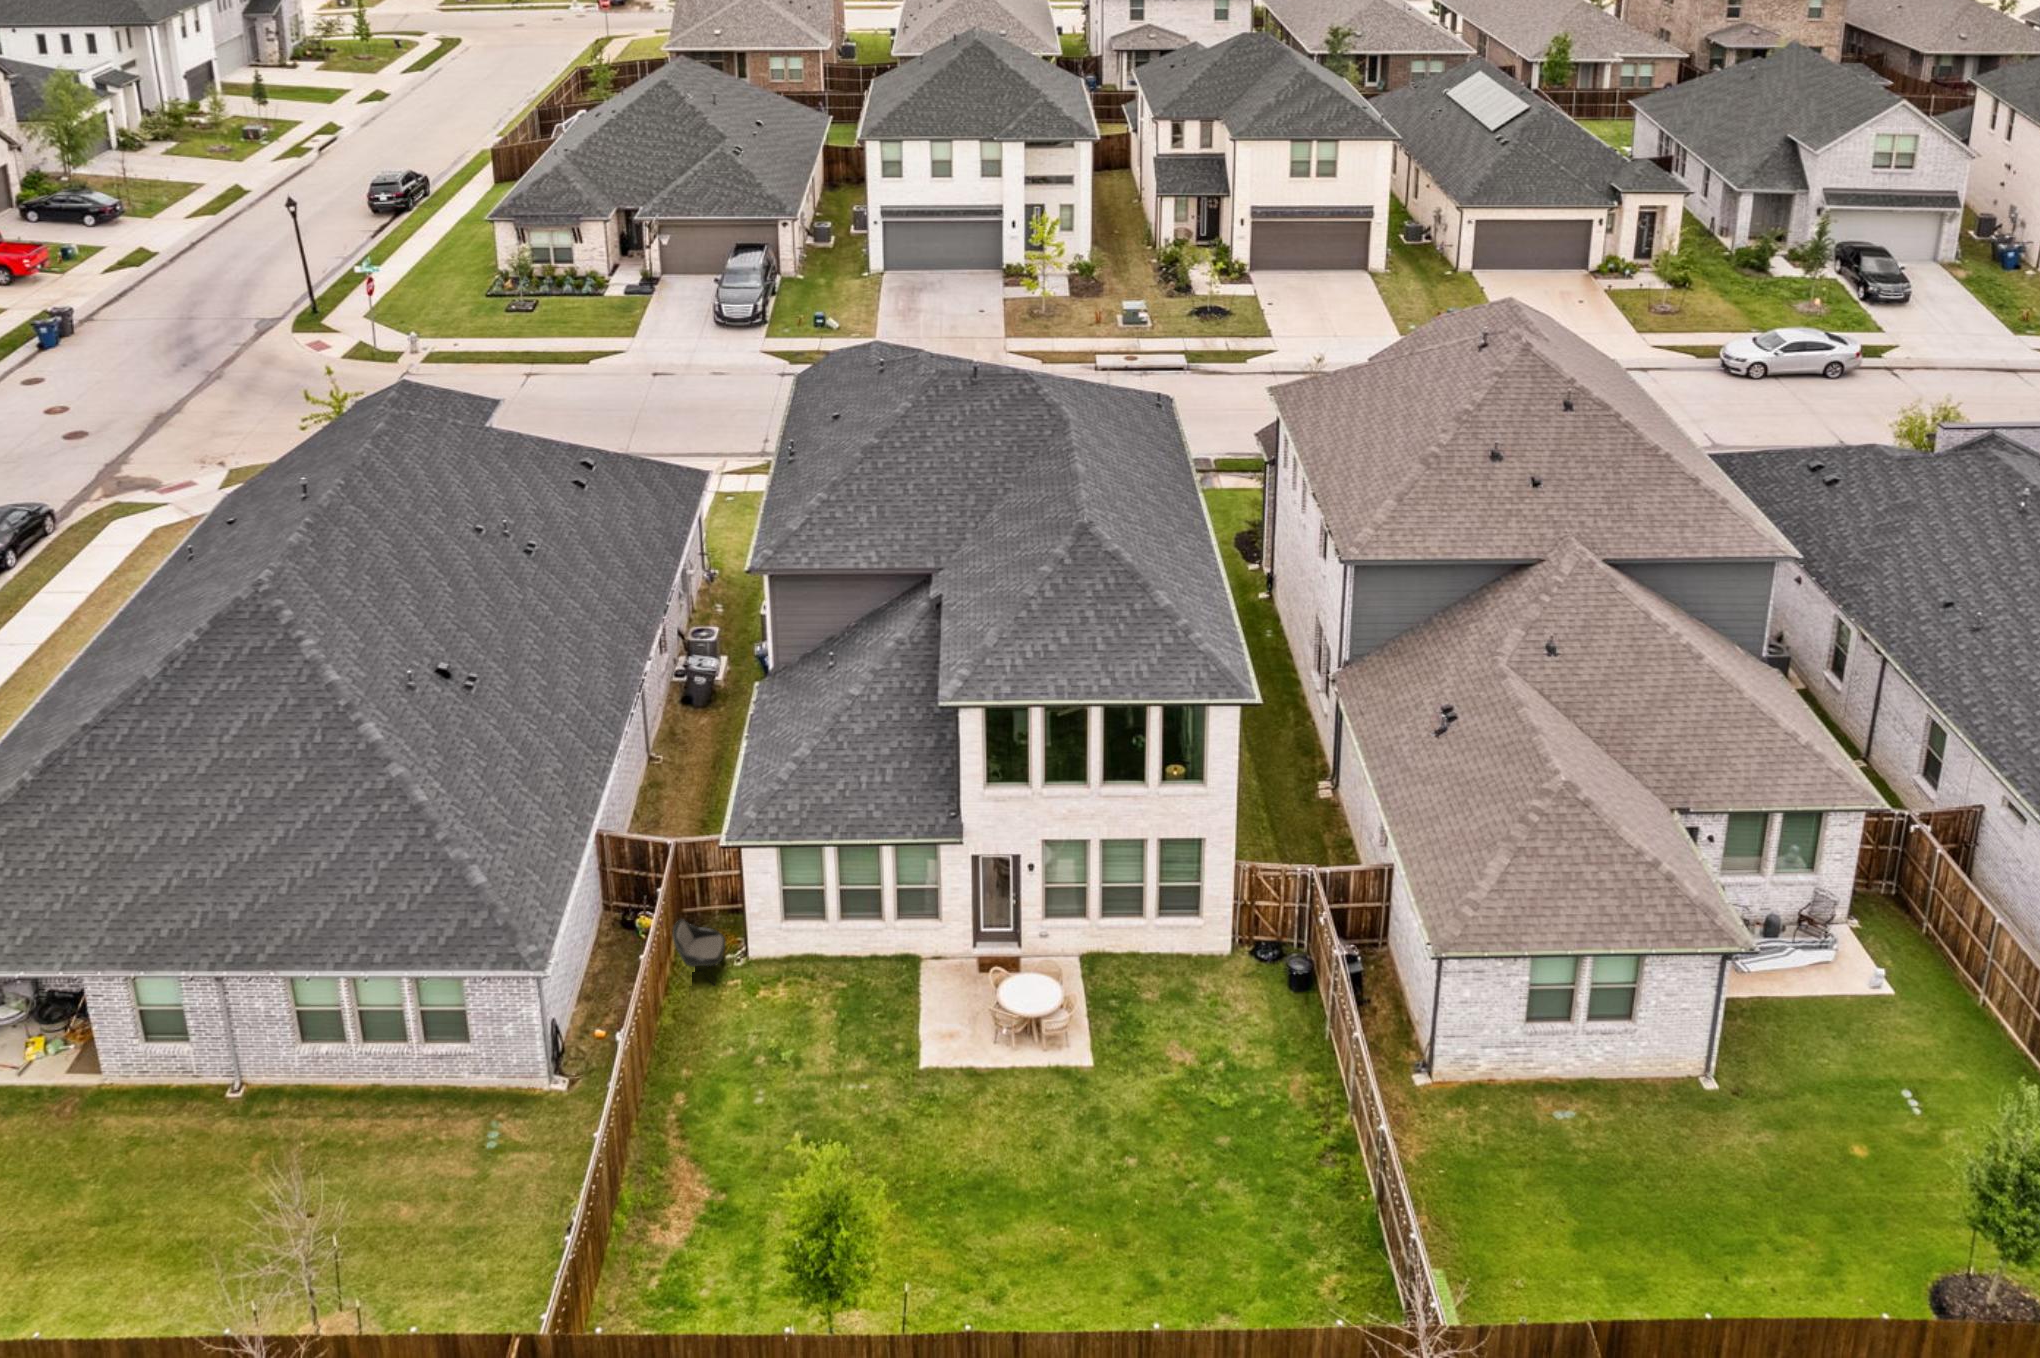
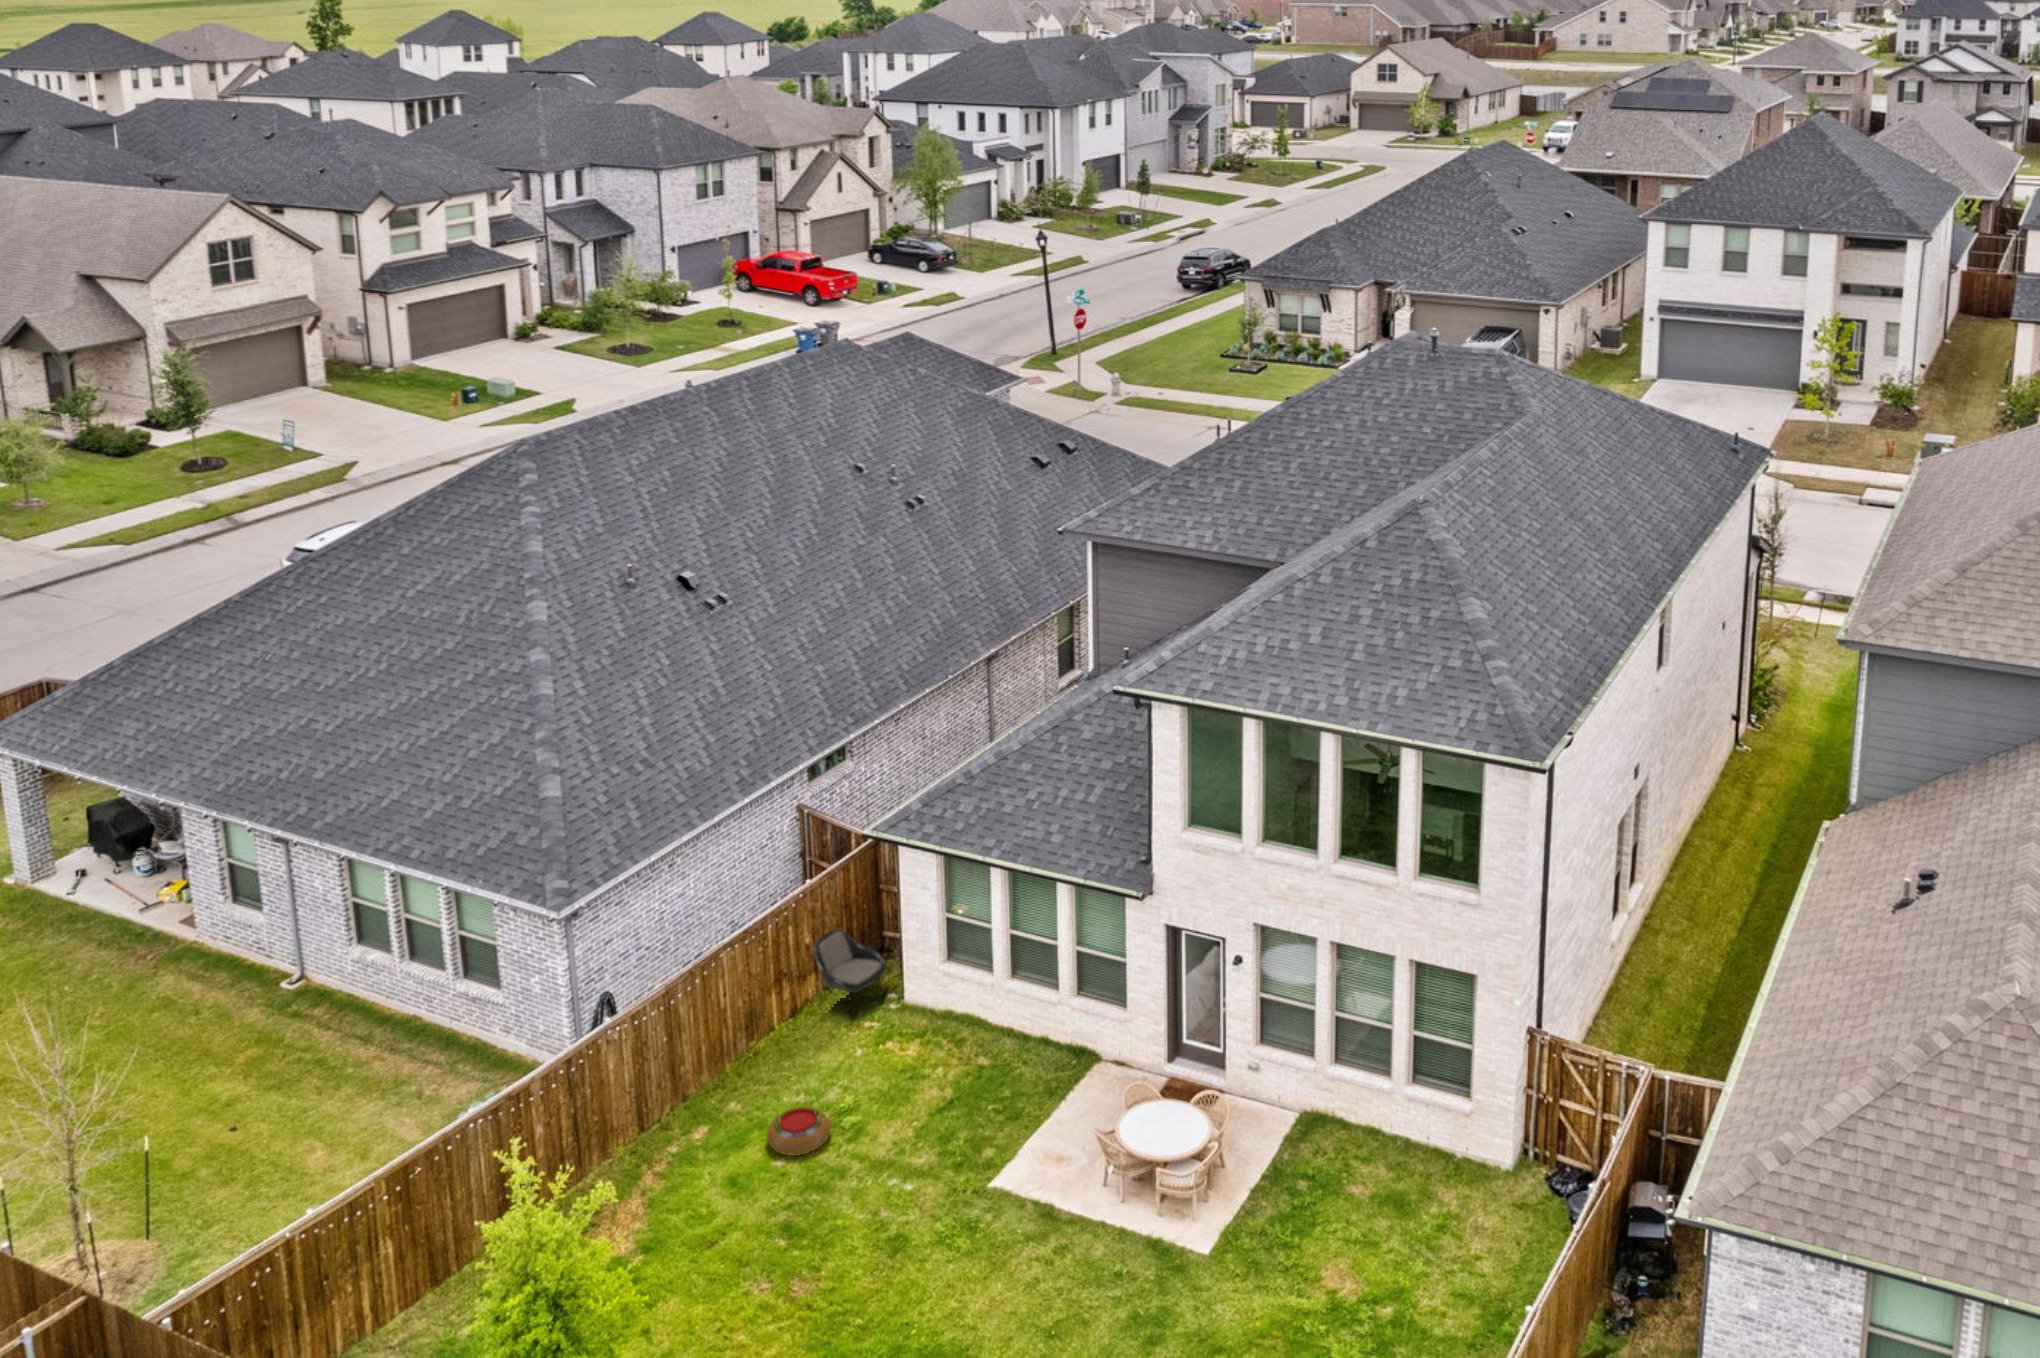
pouf: none [736,1058,785,1098] -> present [767,1107,831,1156]

